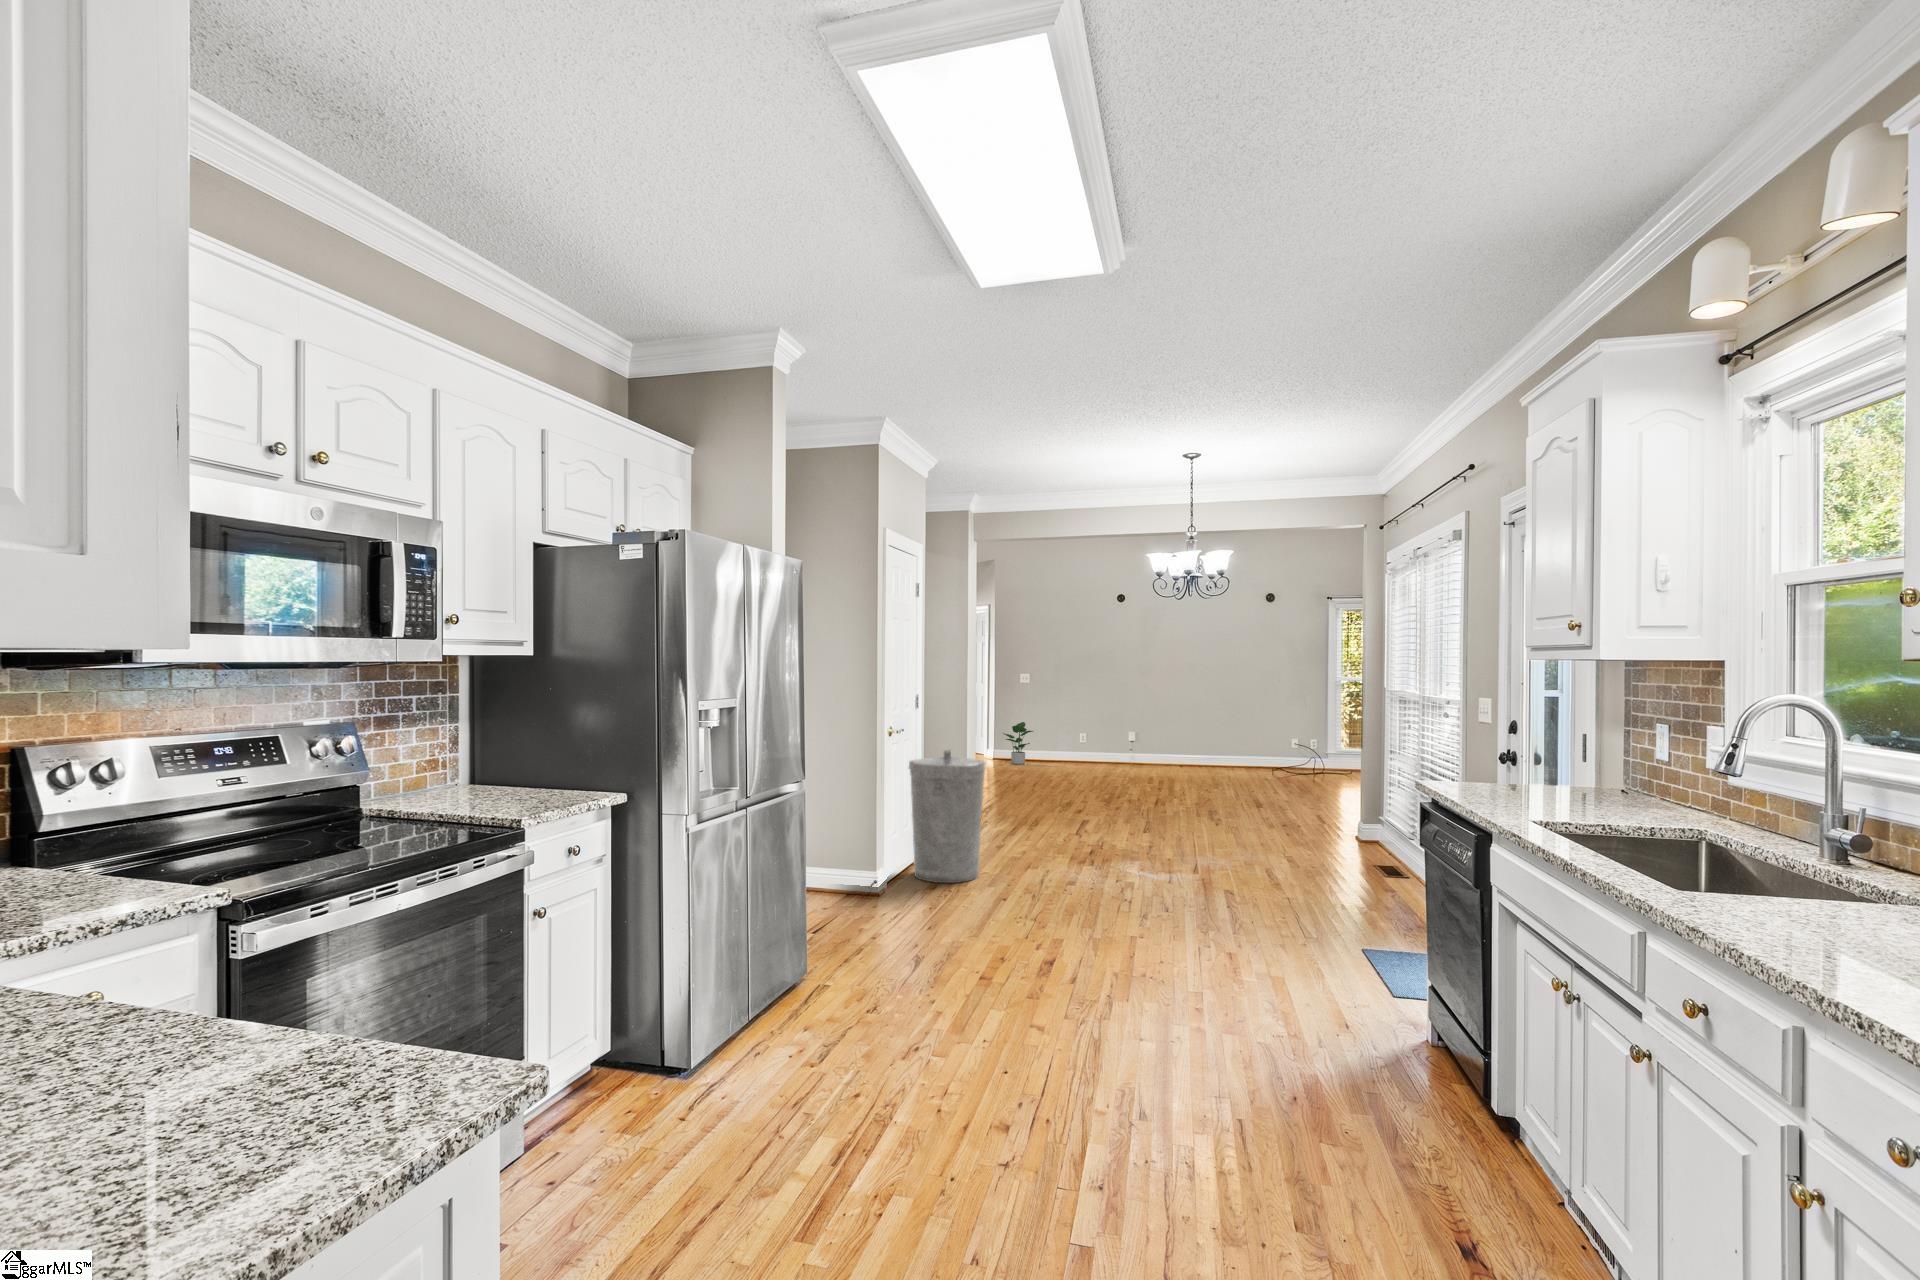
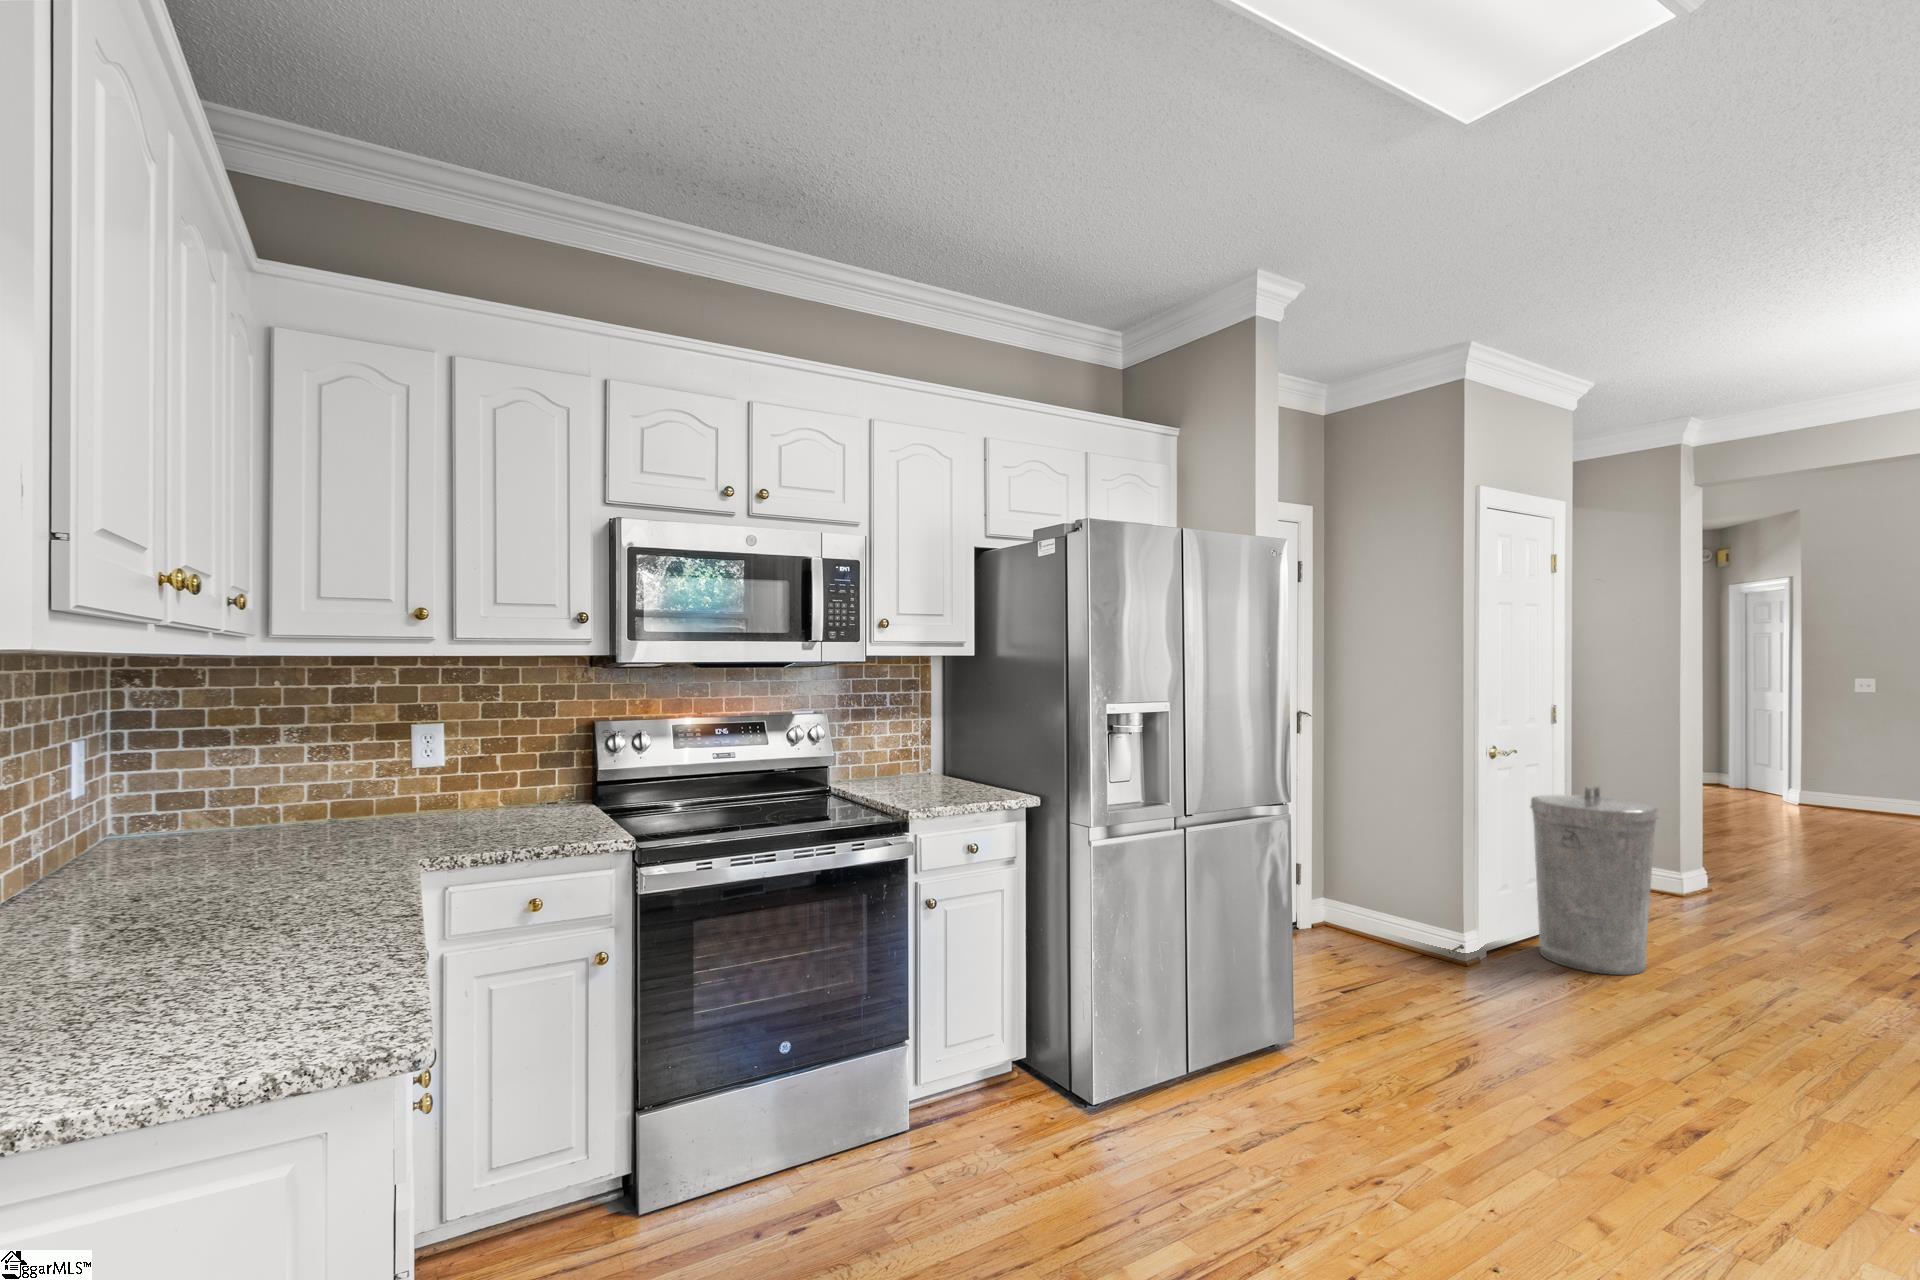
potted plant: present [1003,722,1033,764] -> none [1812,754,1880,818]

